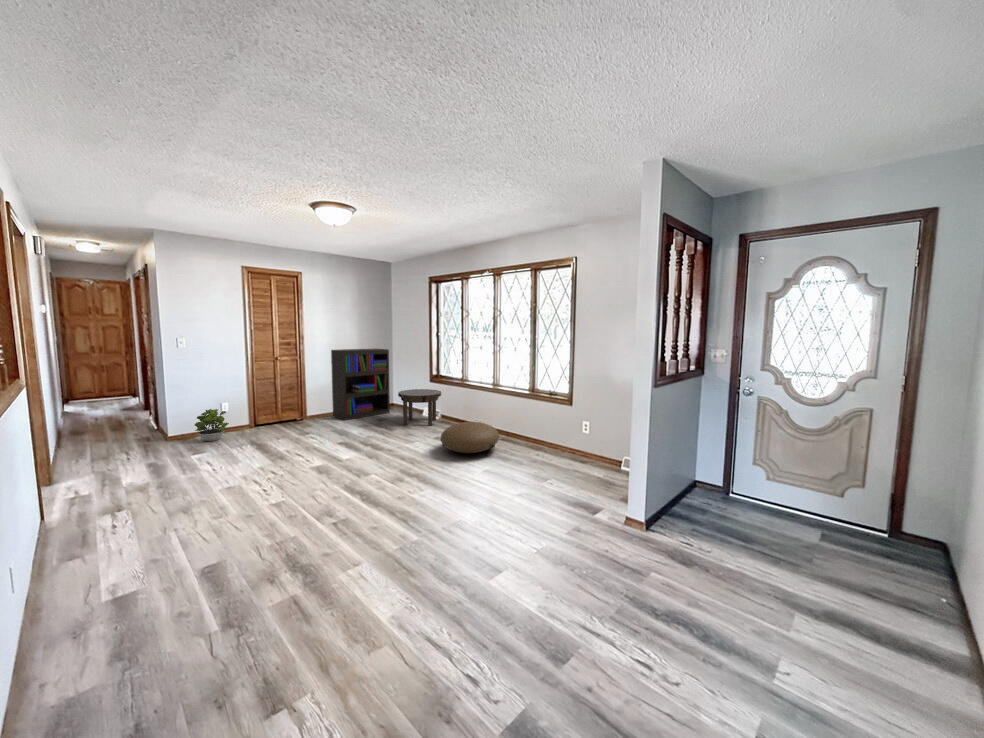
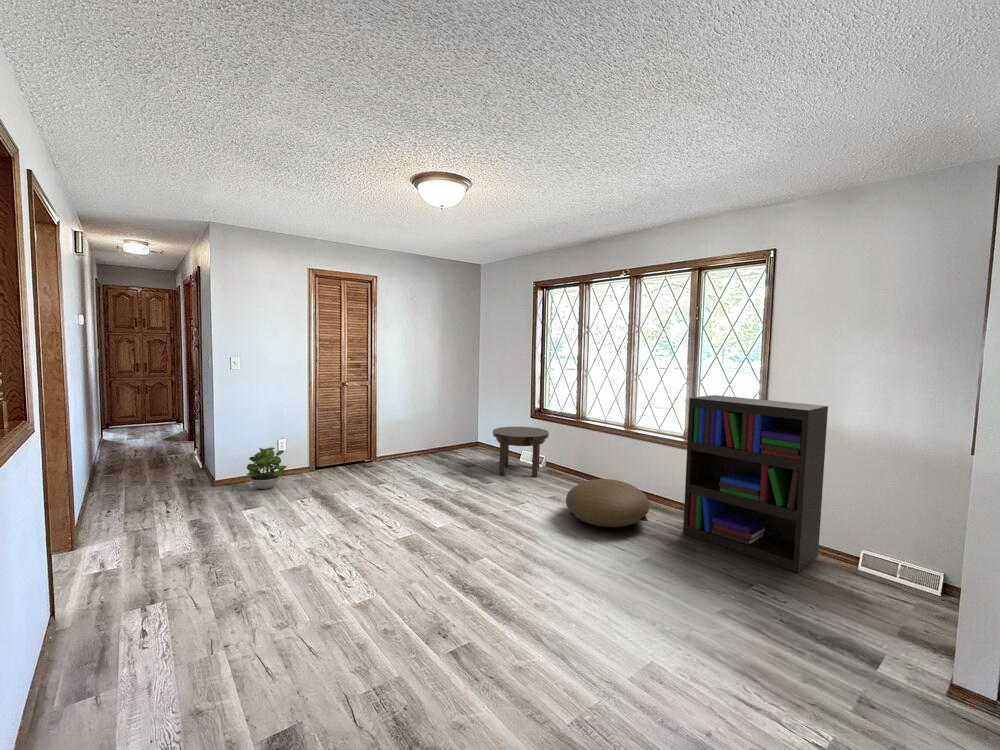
bookshelf: present [331,348,390,420] -> present [683,395,828,573]

